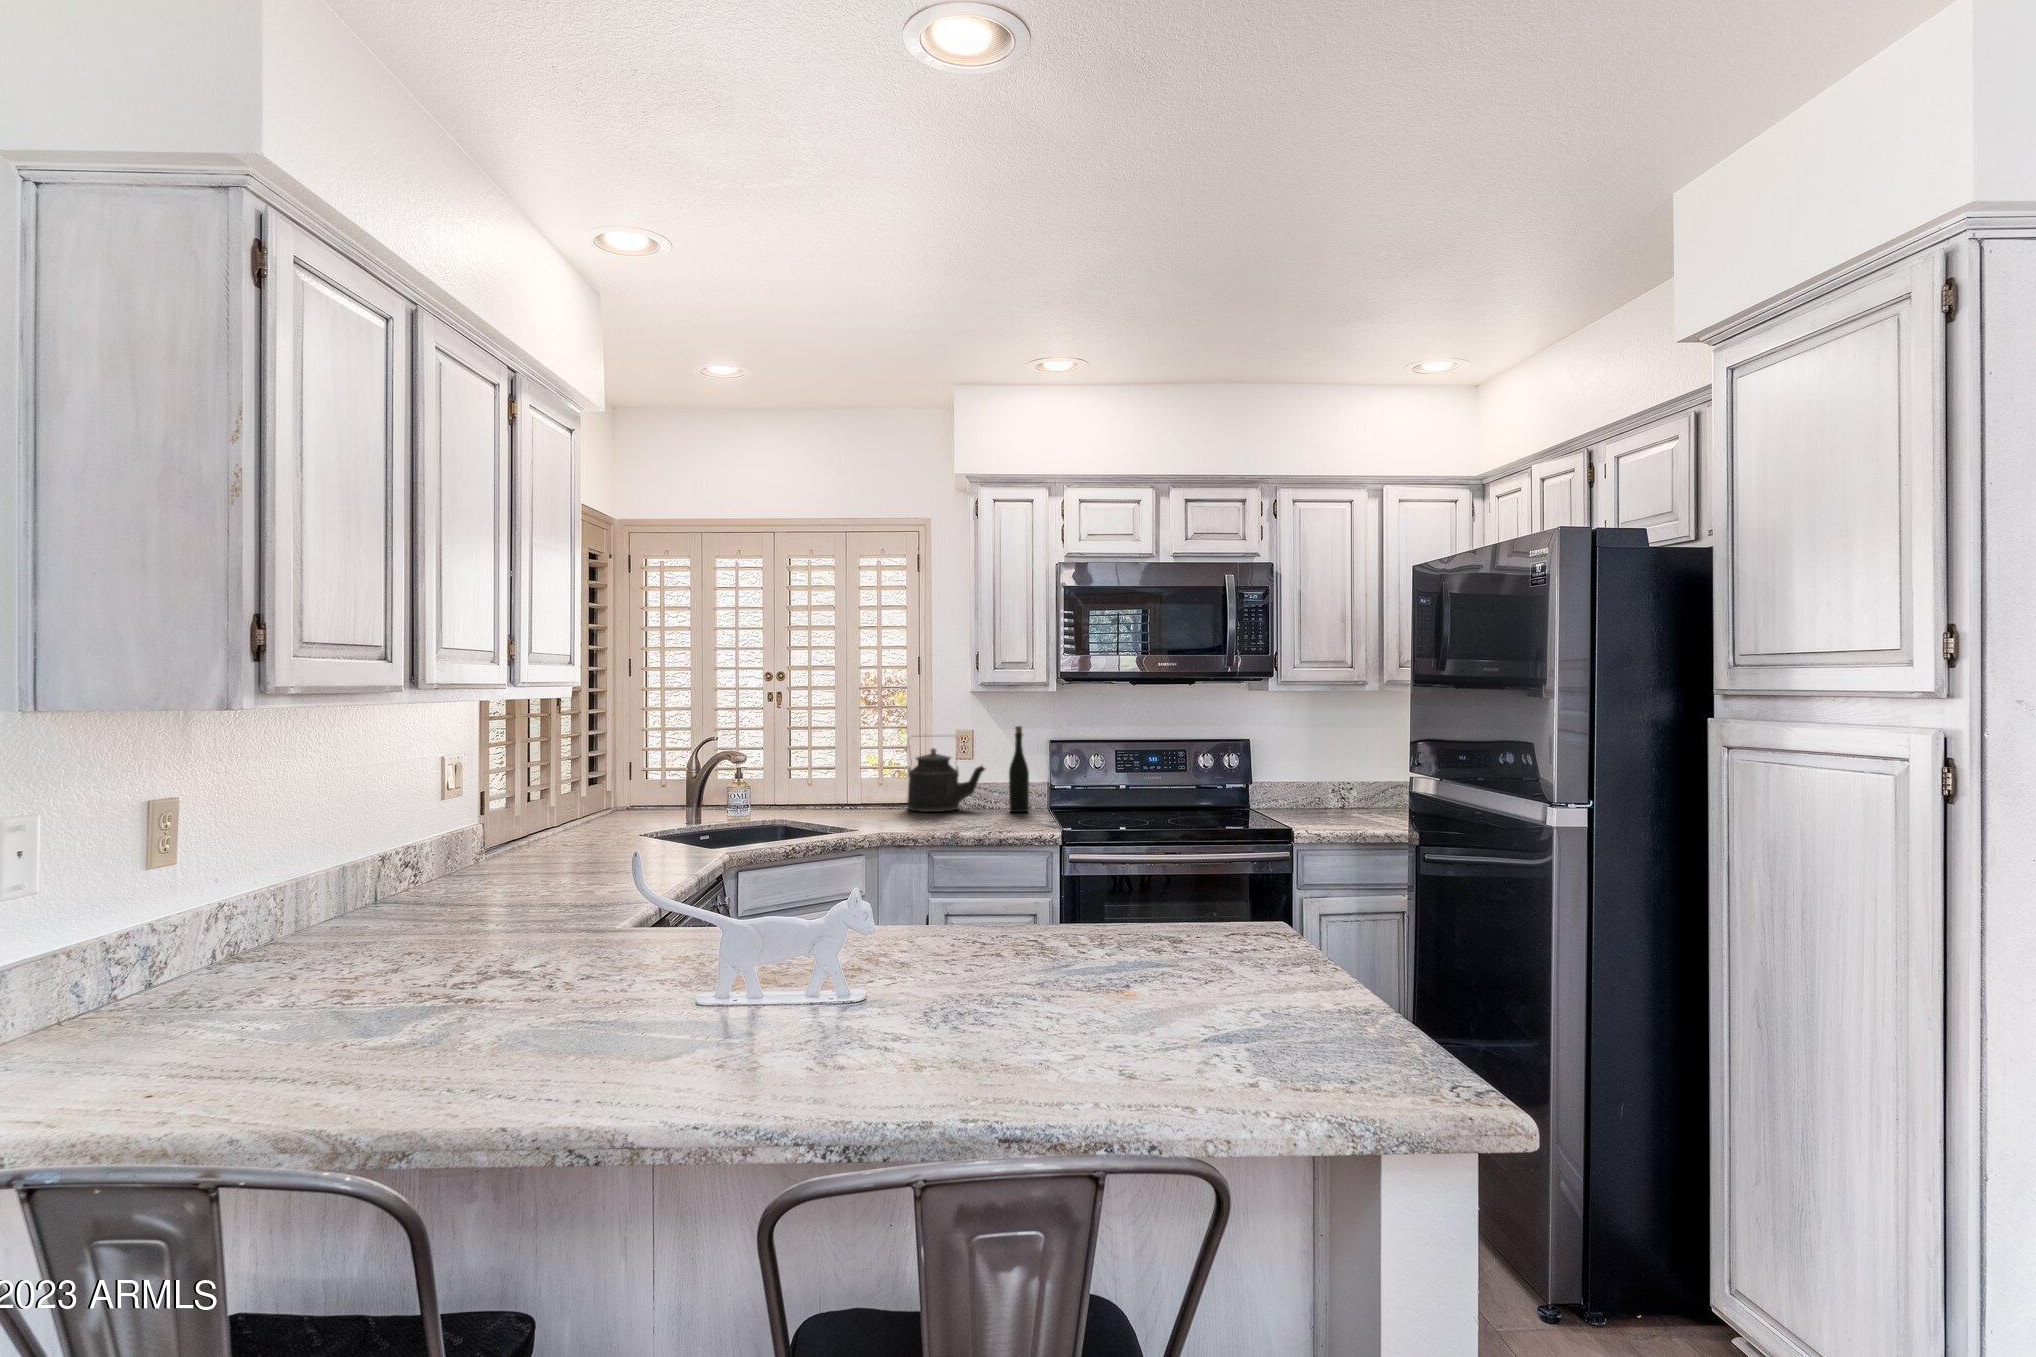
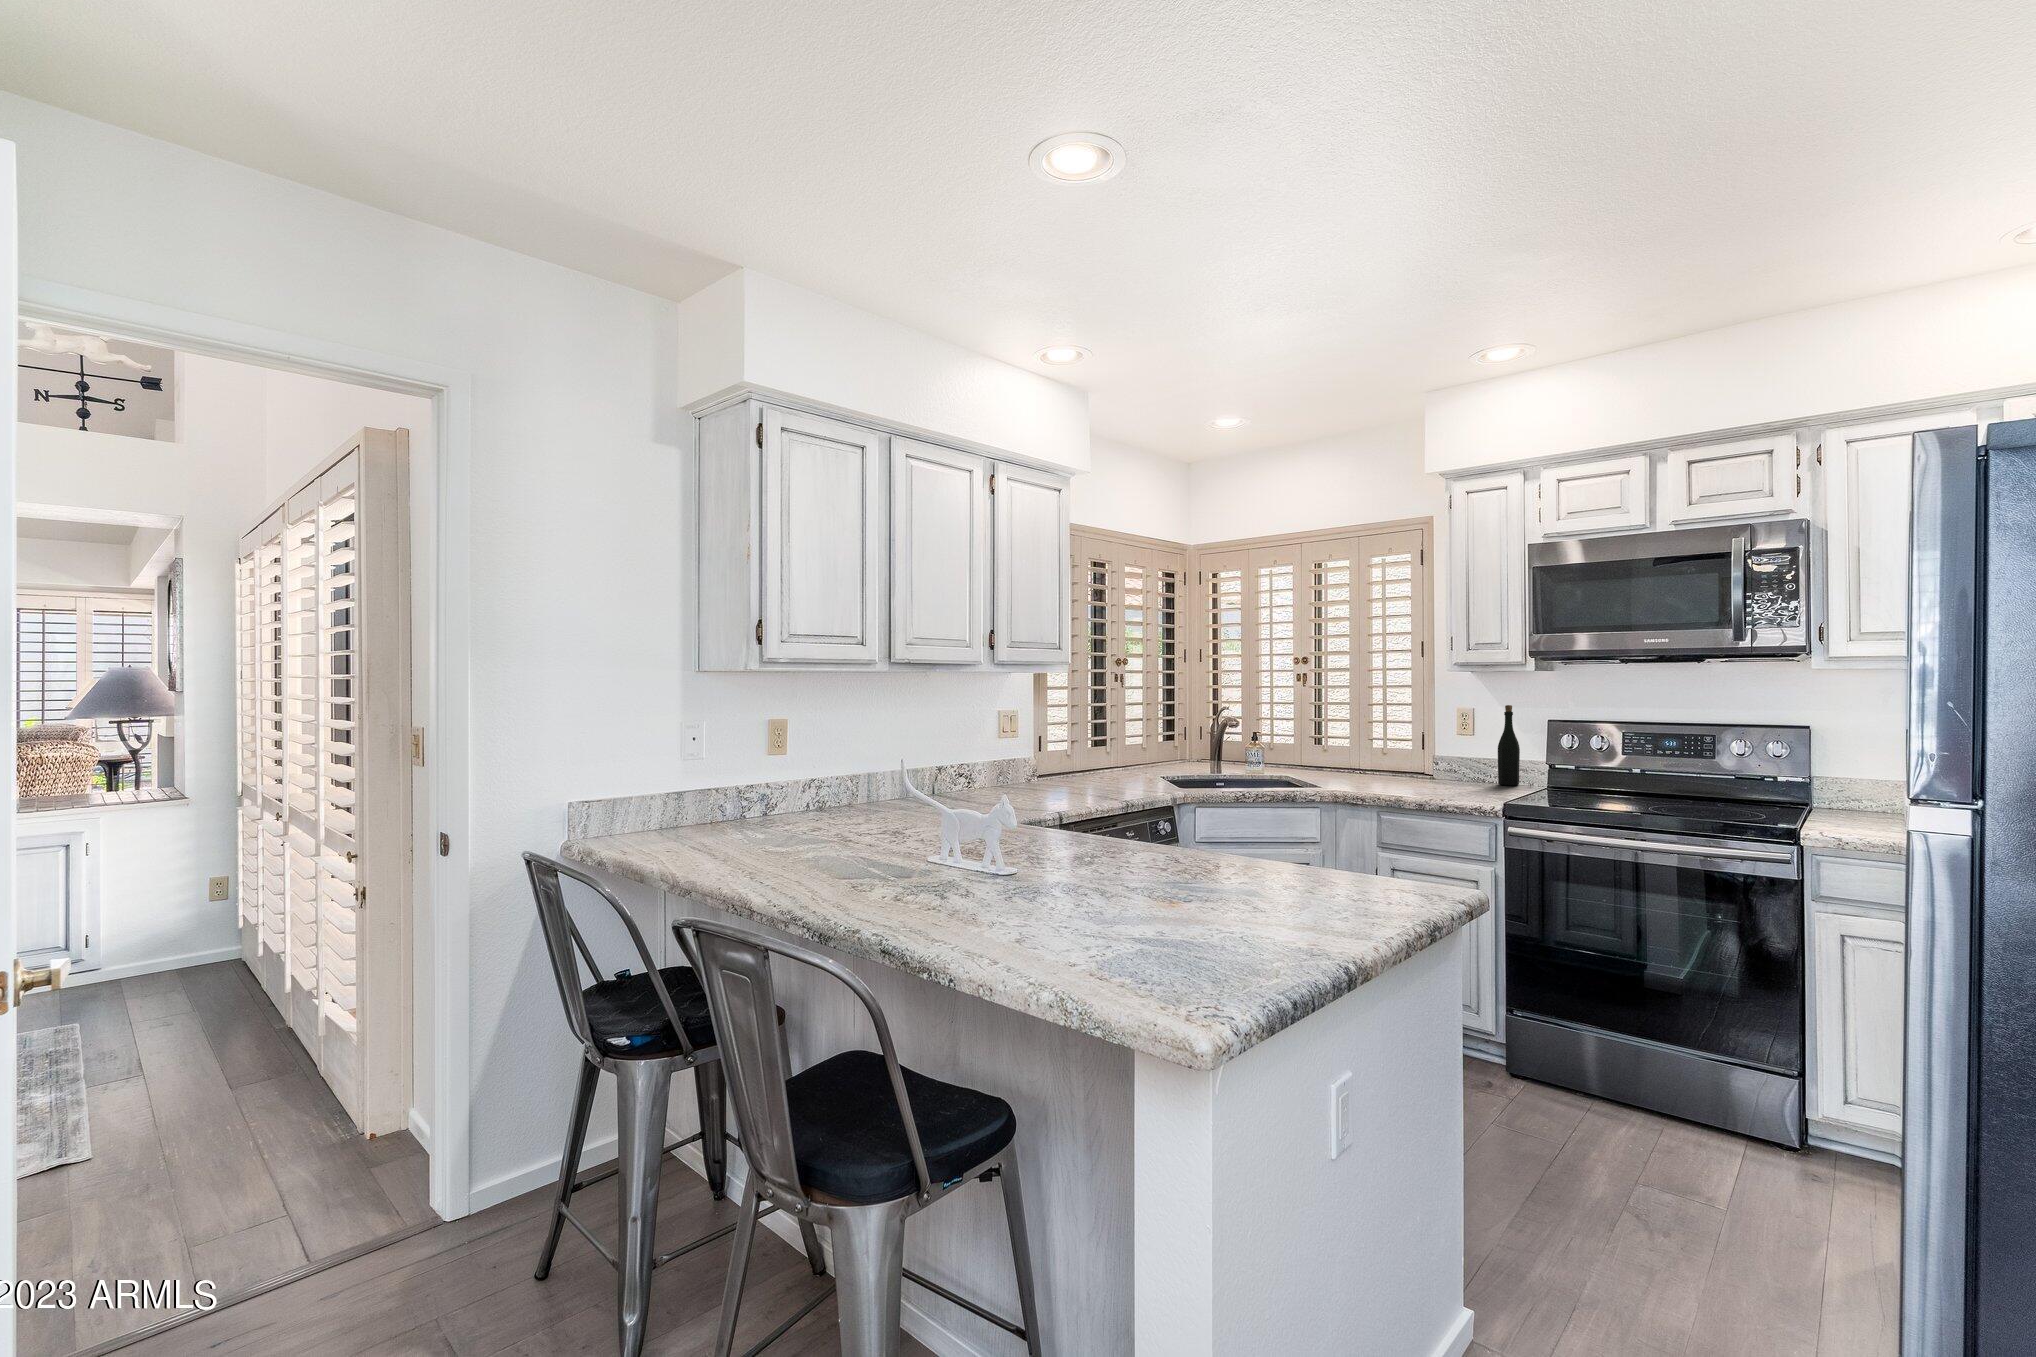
kettle: present [907,746,985,812] -> none [1407,711,1482,779]

